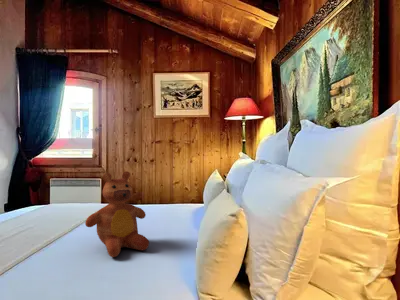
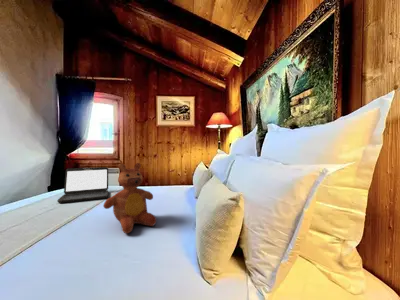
laptop: none [27,176,88,222] -> present [57,167,108,203]

